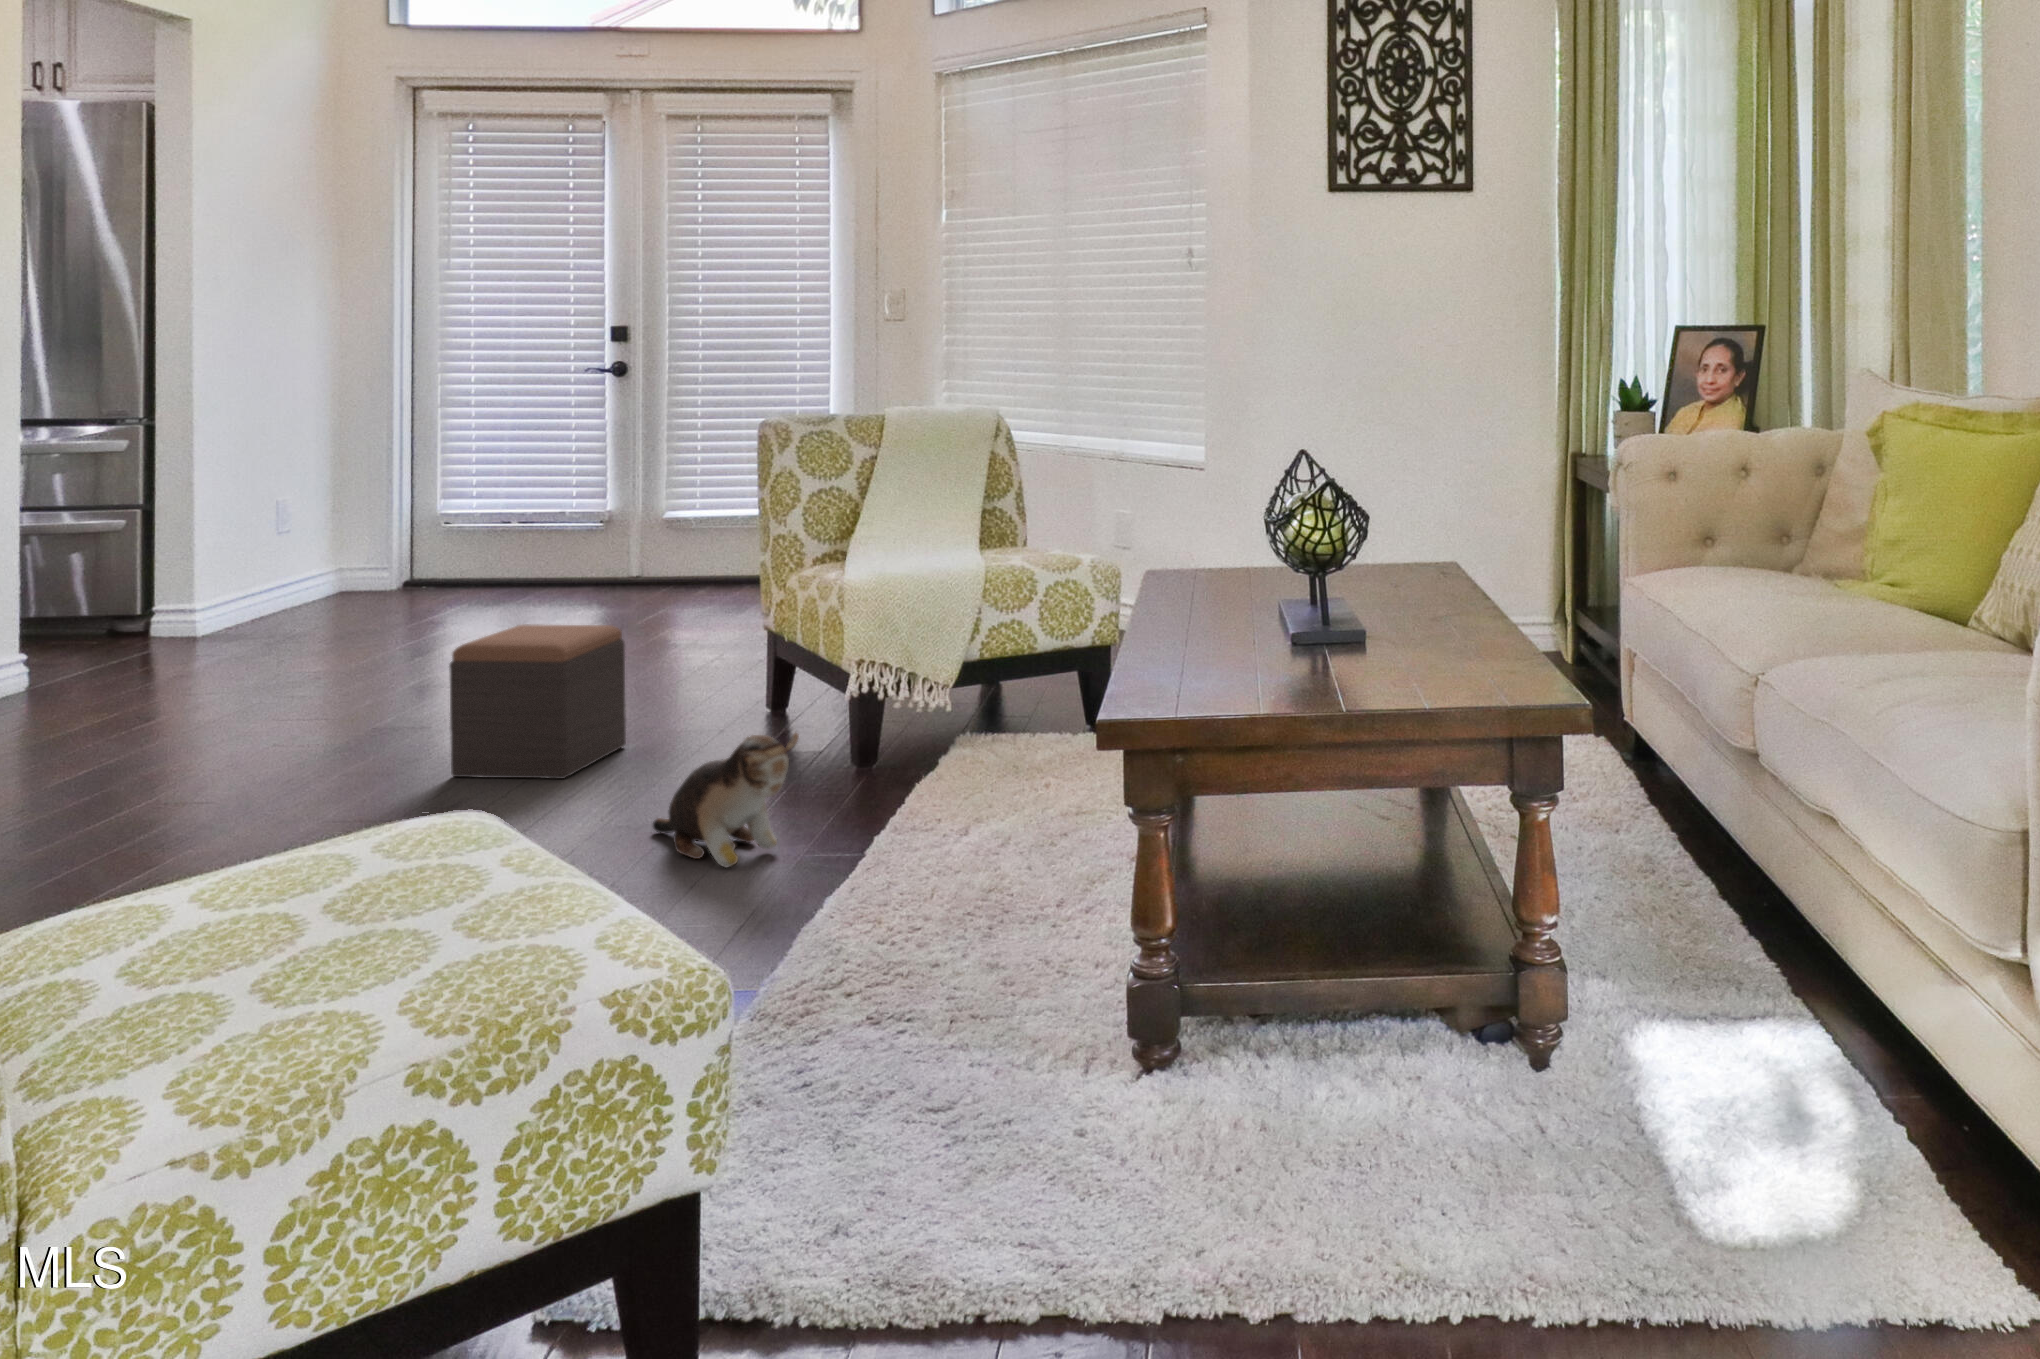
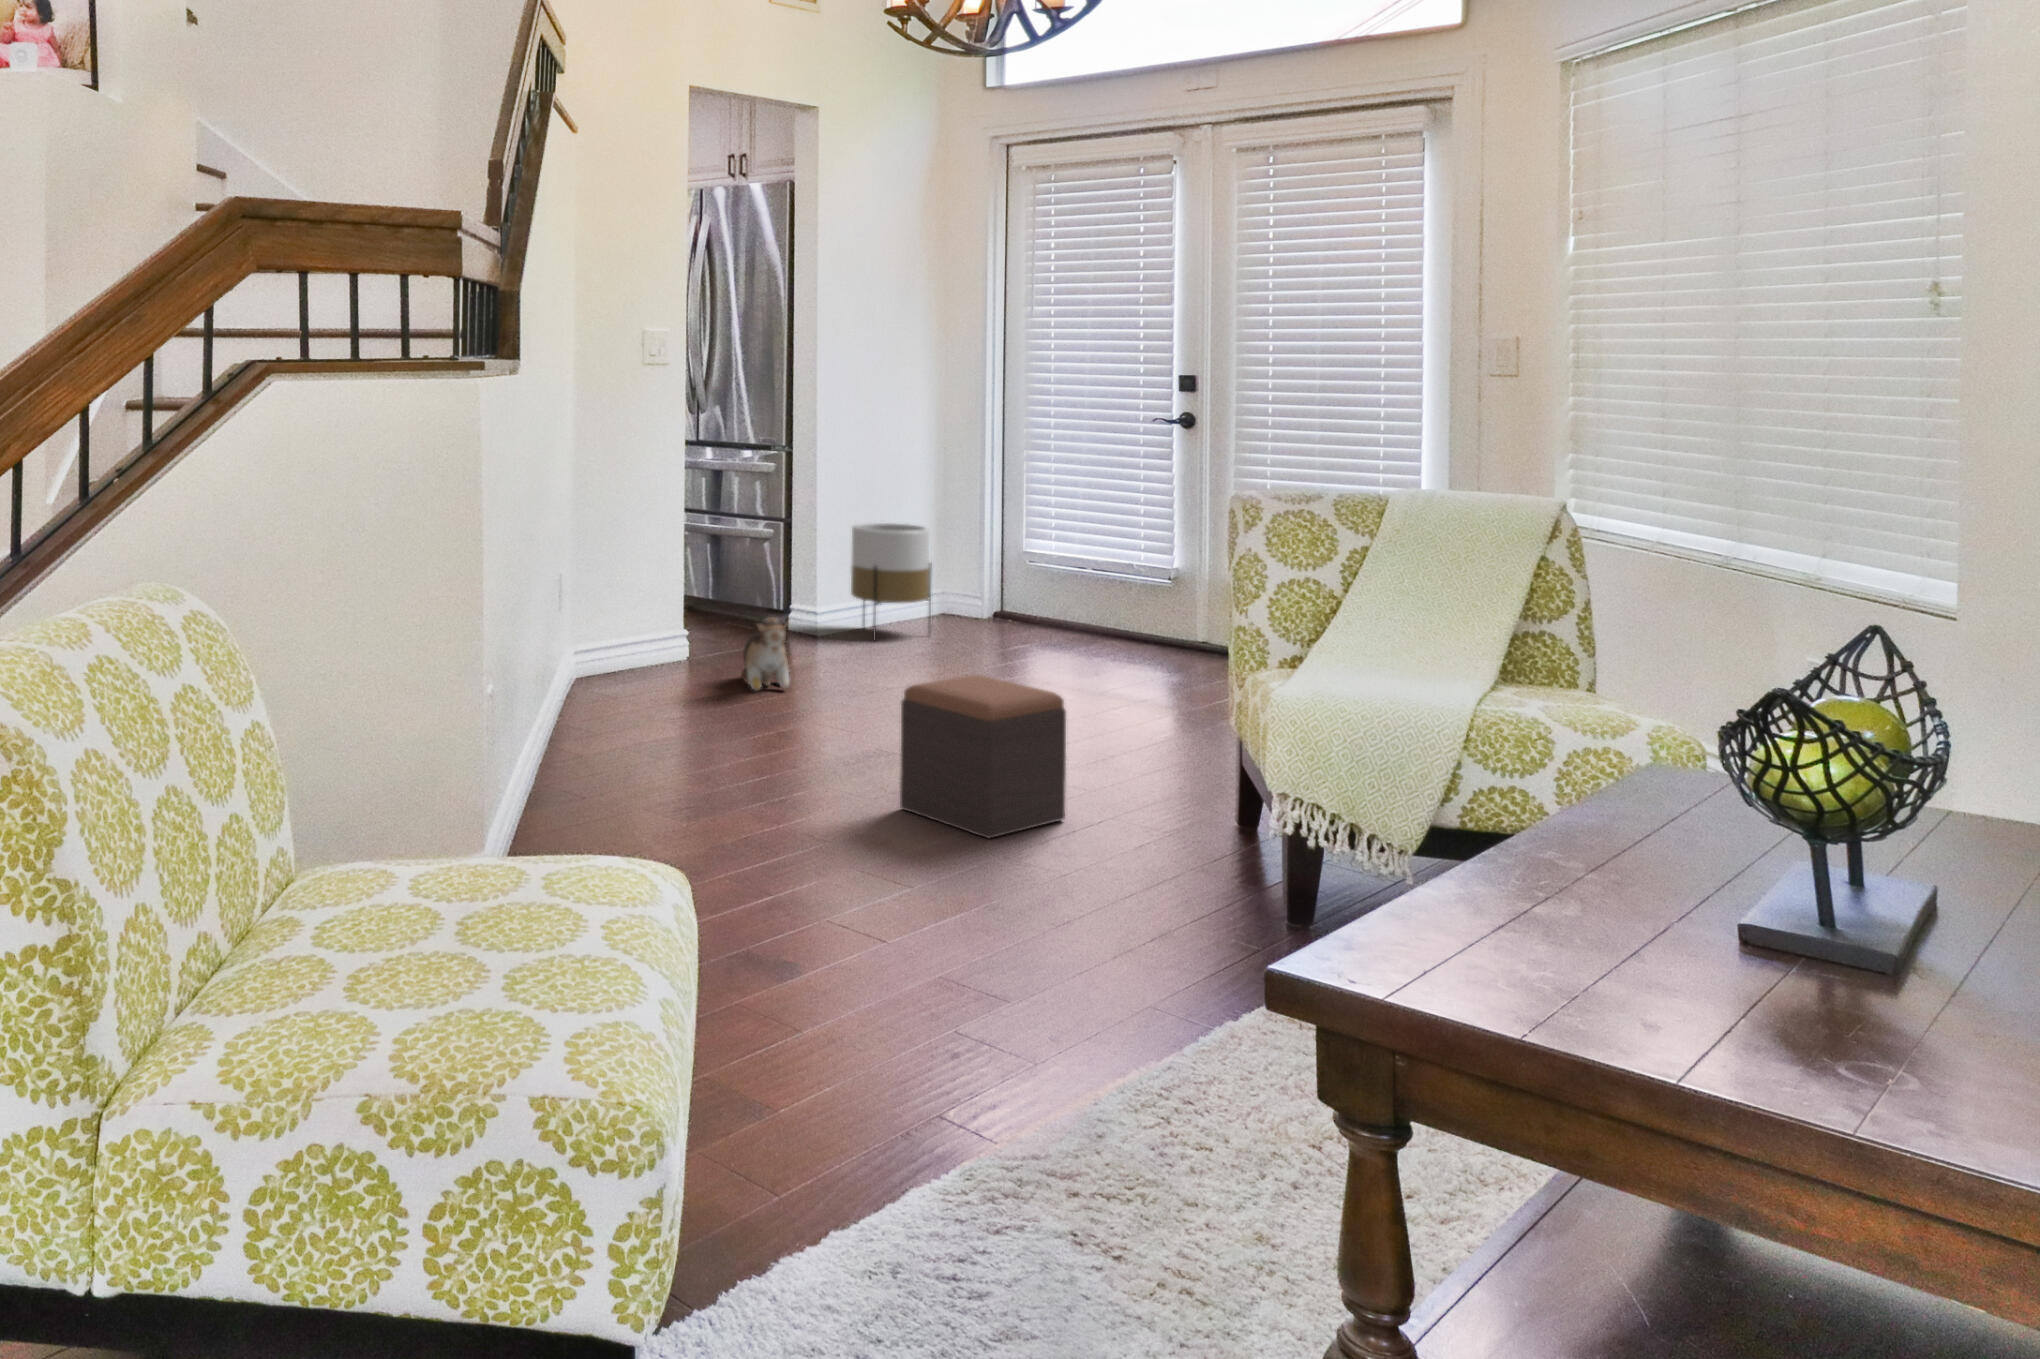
planter: none [246,500,353,635] -> present [851,523,932,639]
plush toy: present [653,733,799,867] -> present [742,617,789,690]

